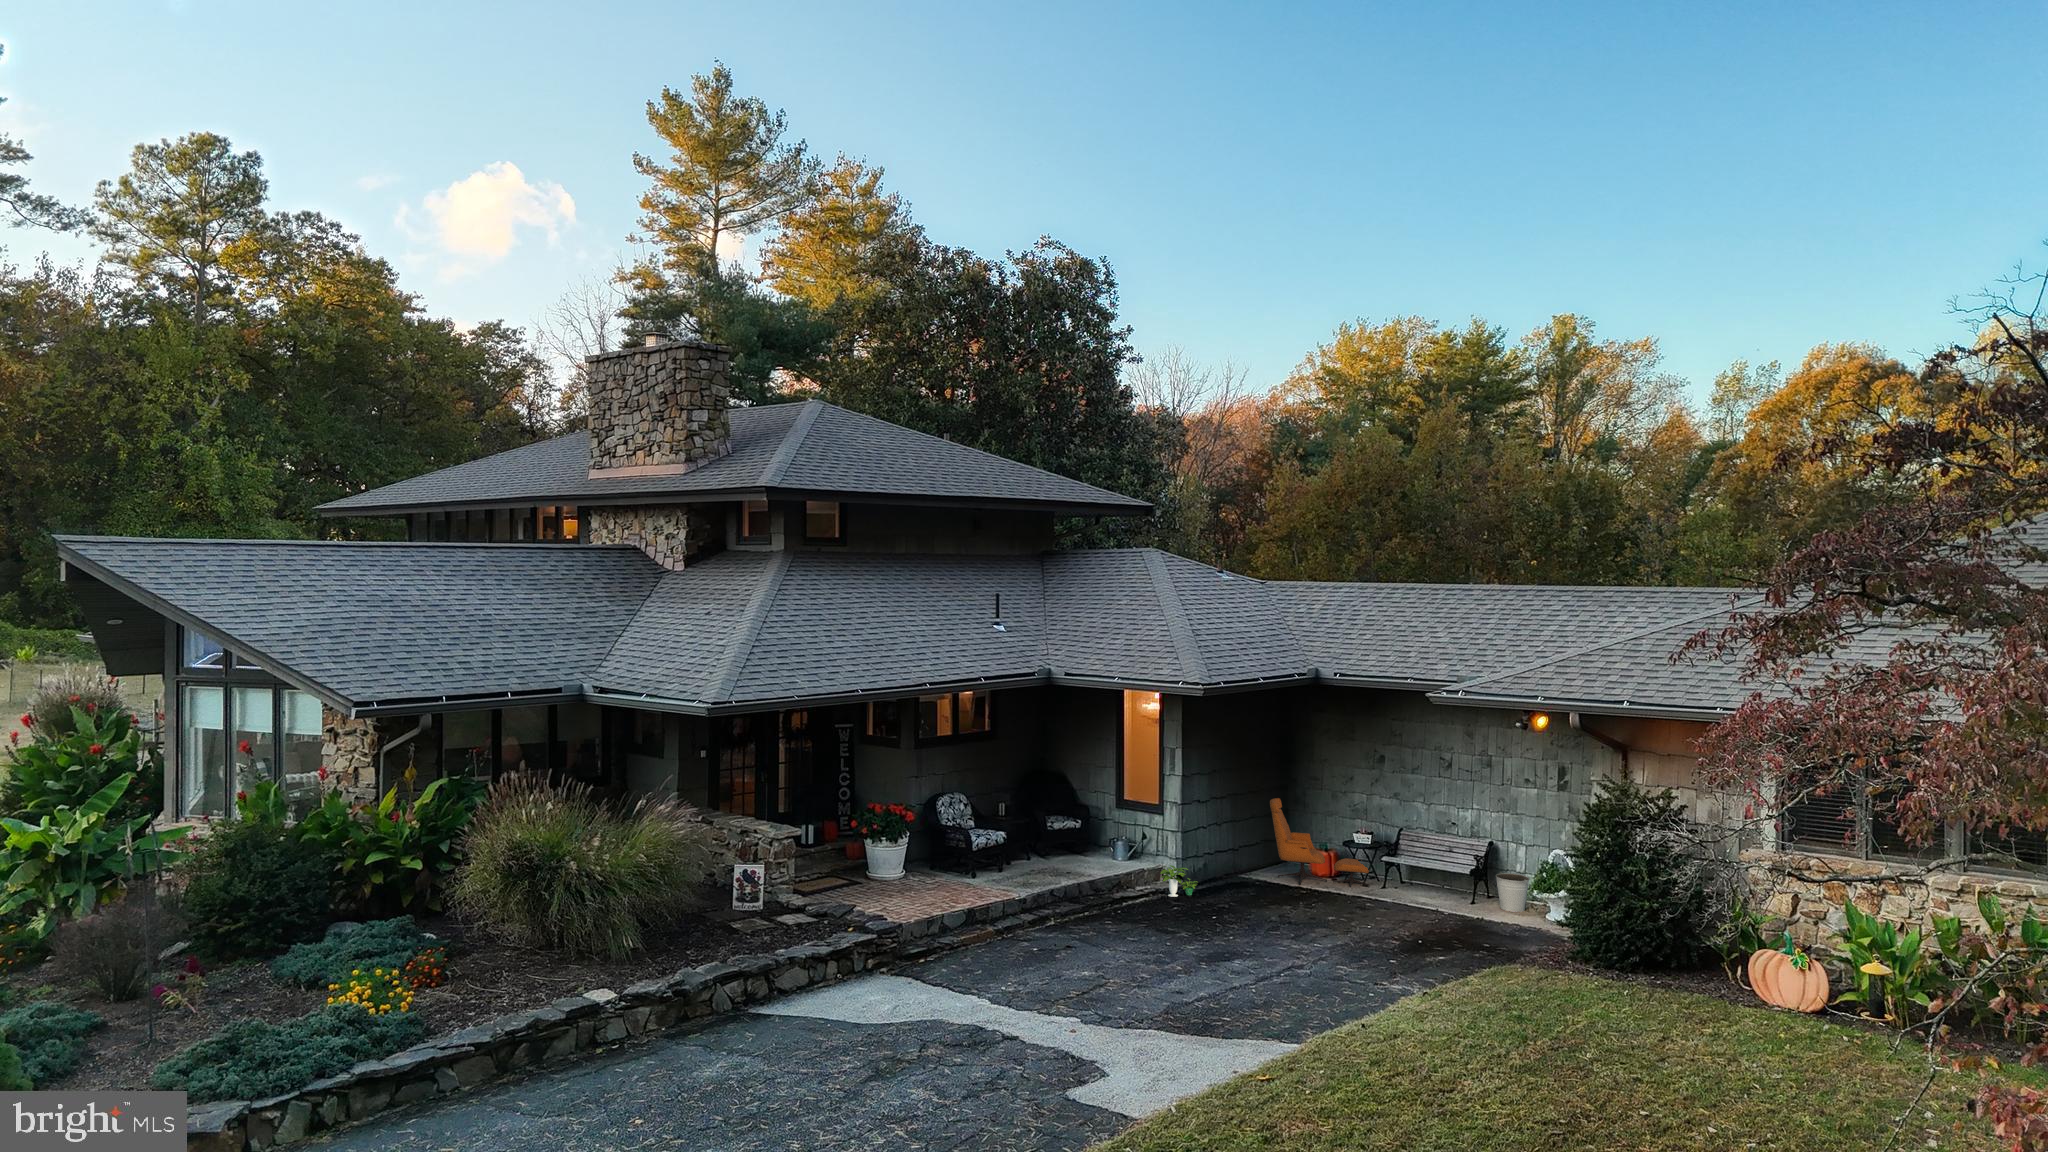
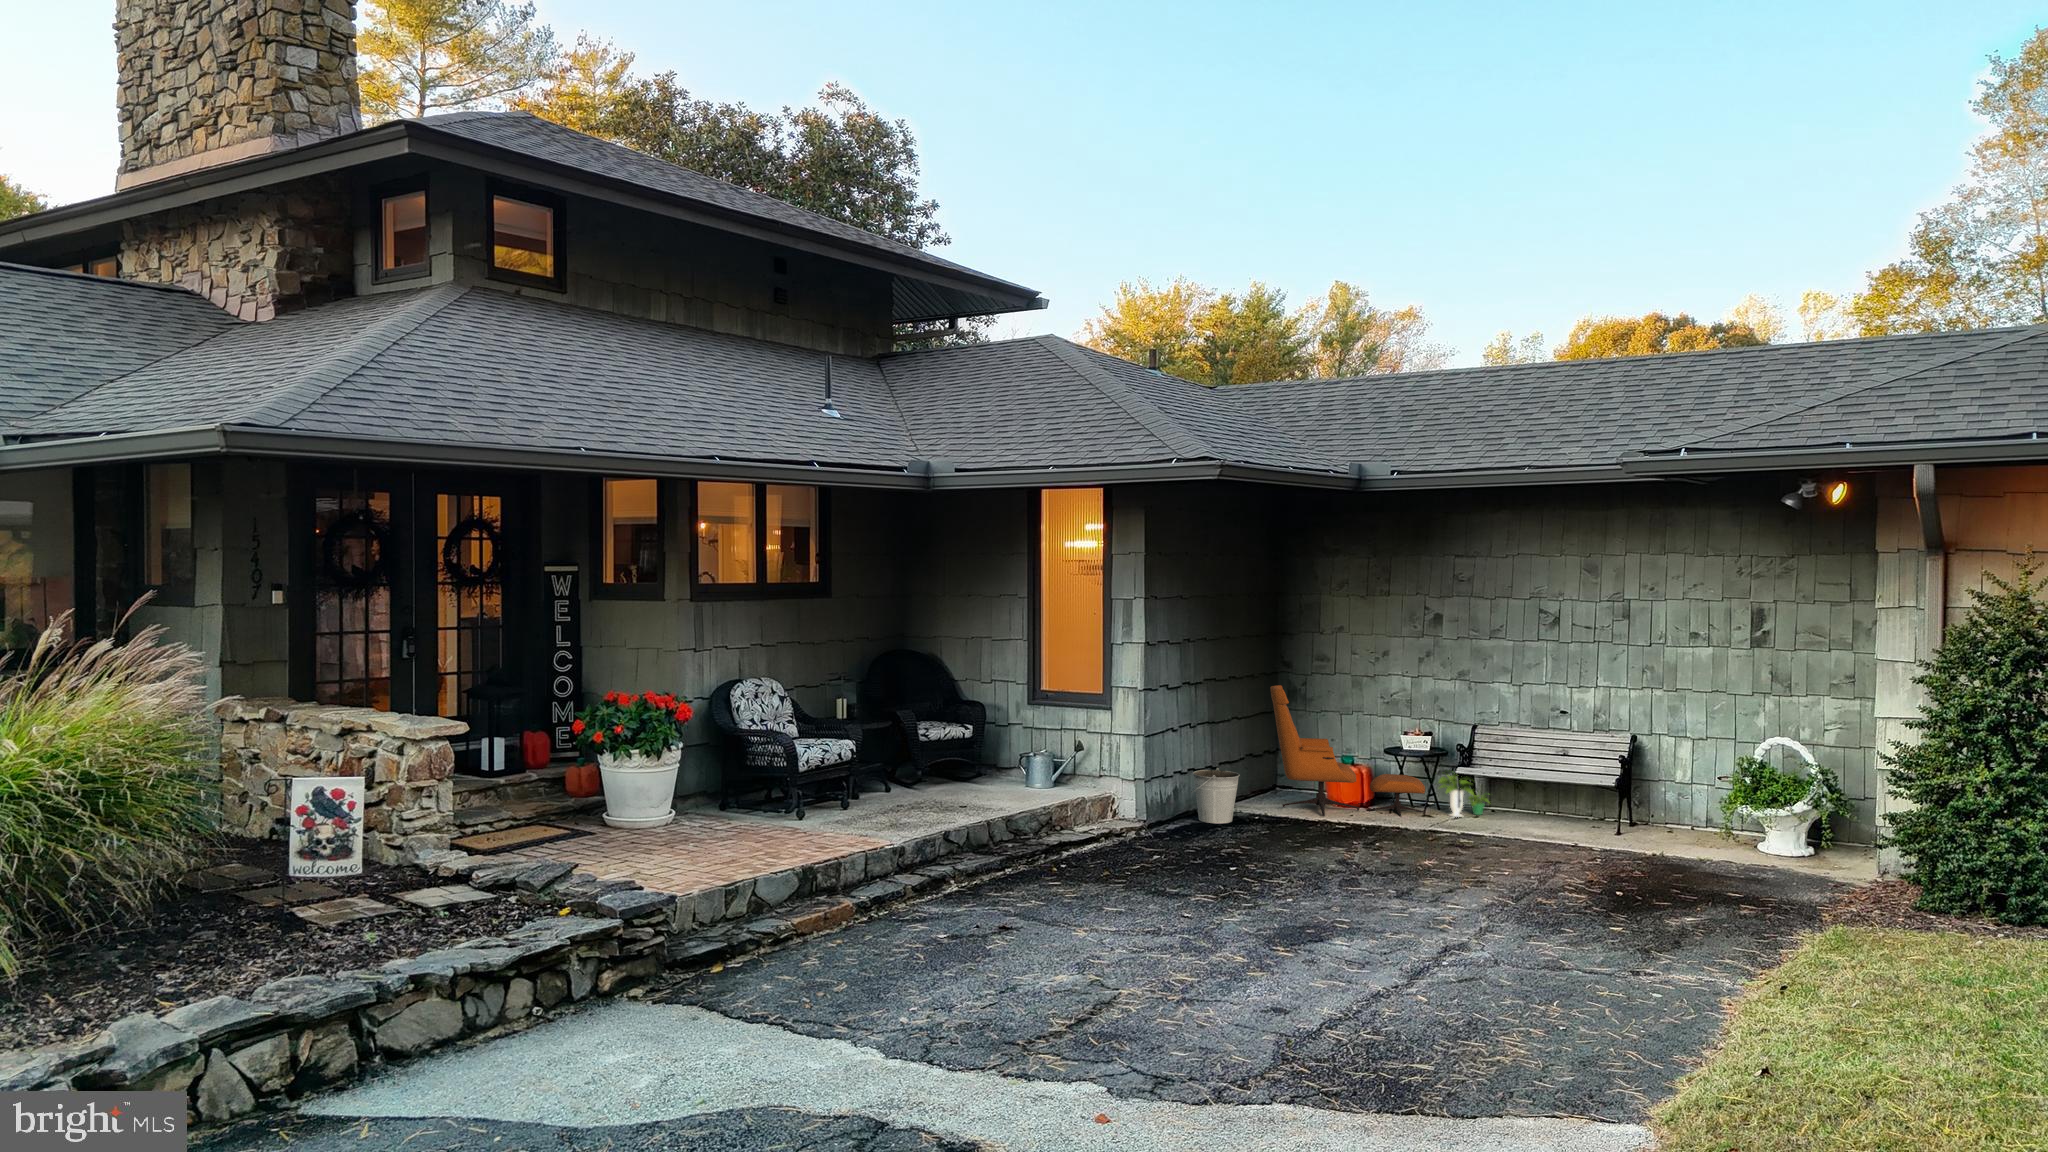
potted plant: present [1160,865,1197,897] -> present [1438,771,1488,817]
bucket: present [1496,872,1531,912] -> present [1191,768,1239,823]

